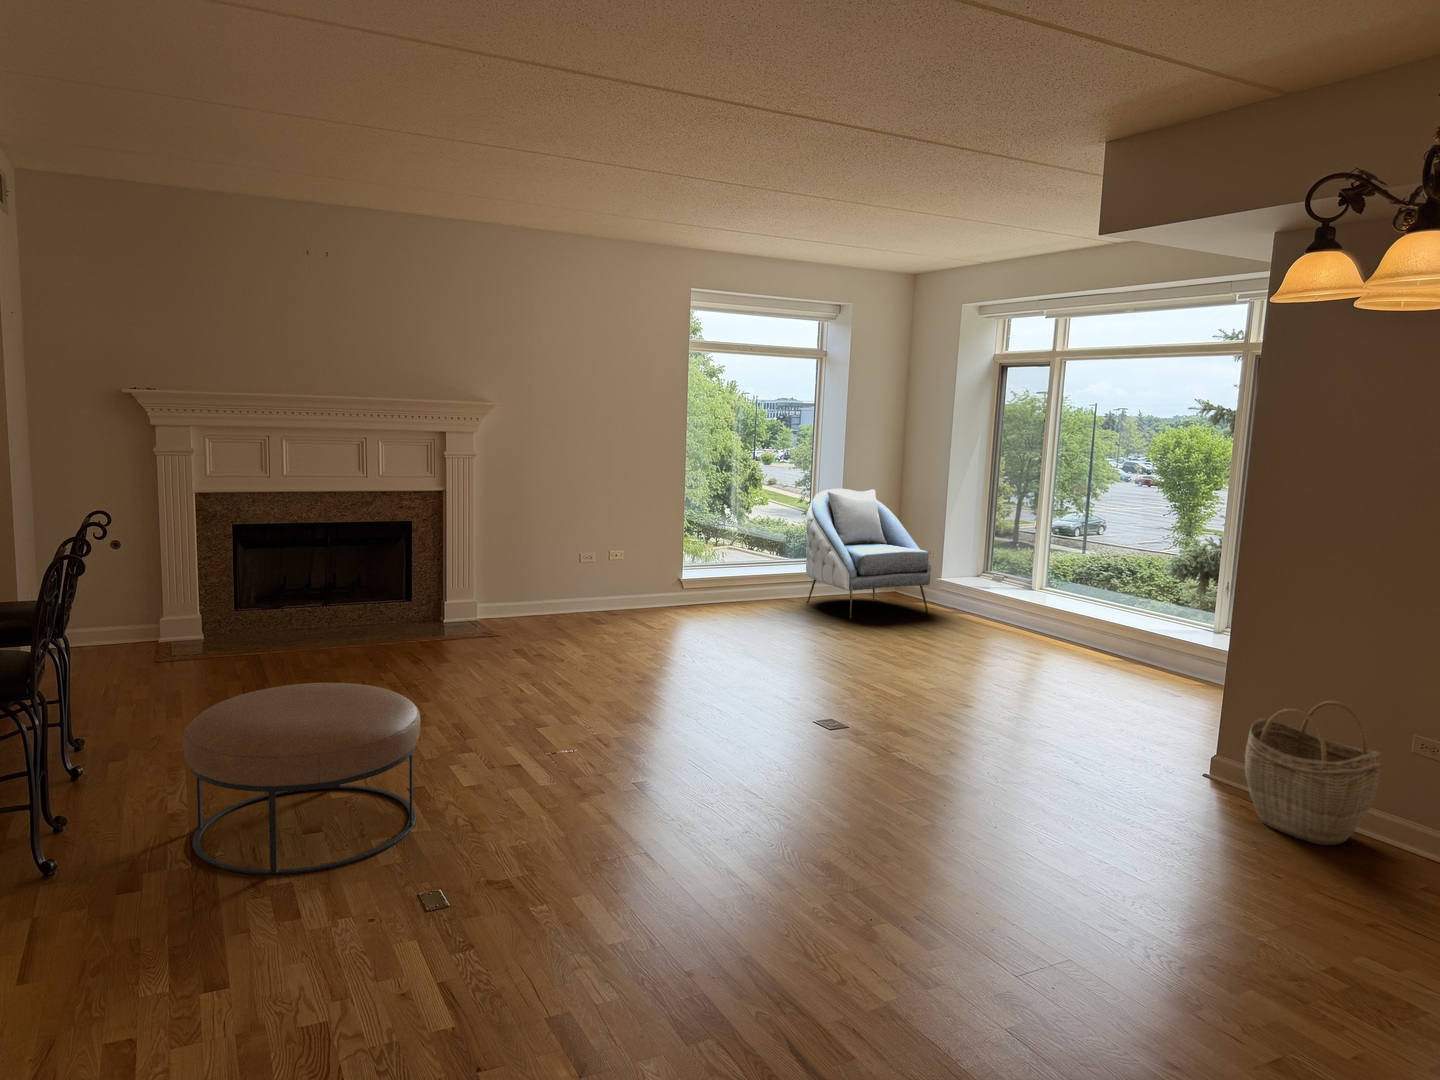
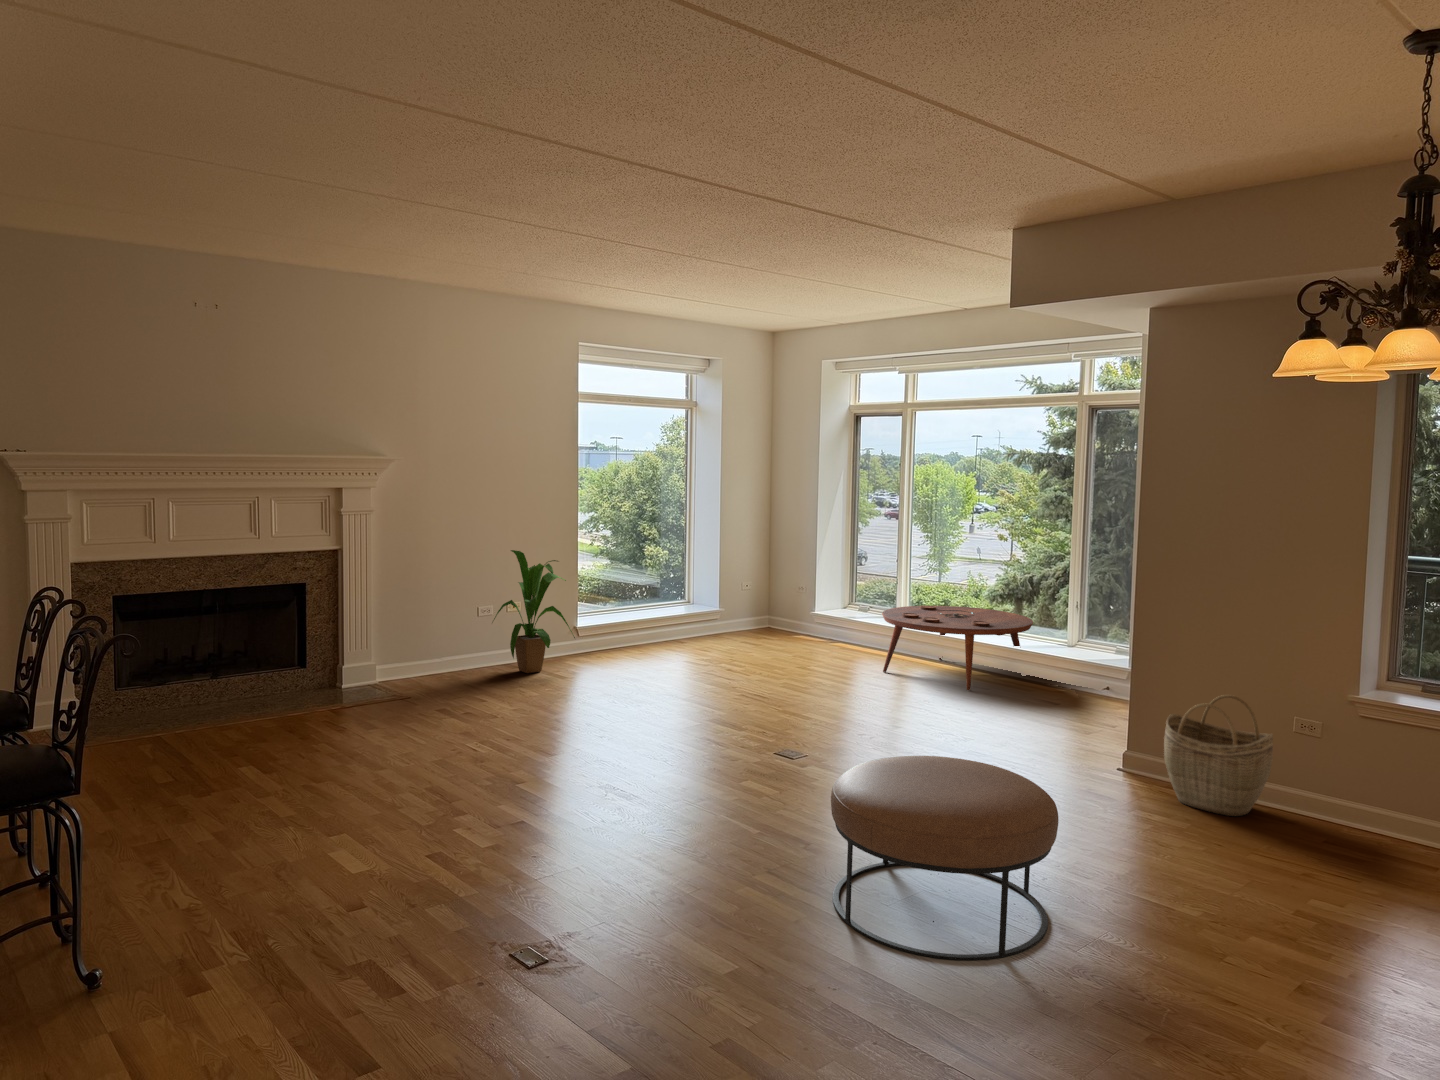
armchair: present [806,489,931,619] -> none [689,532,807,656]
house plant: none [592,498,671,622] -> present [493,550,575,673]
coffee table: none [995,577,1172,674] -> present [882,605,1033,690]
ottoman: present [183,683,420,875] -> present [831,756,1059,960]

